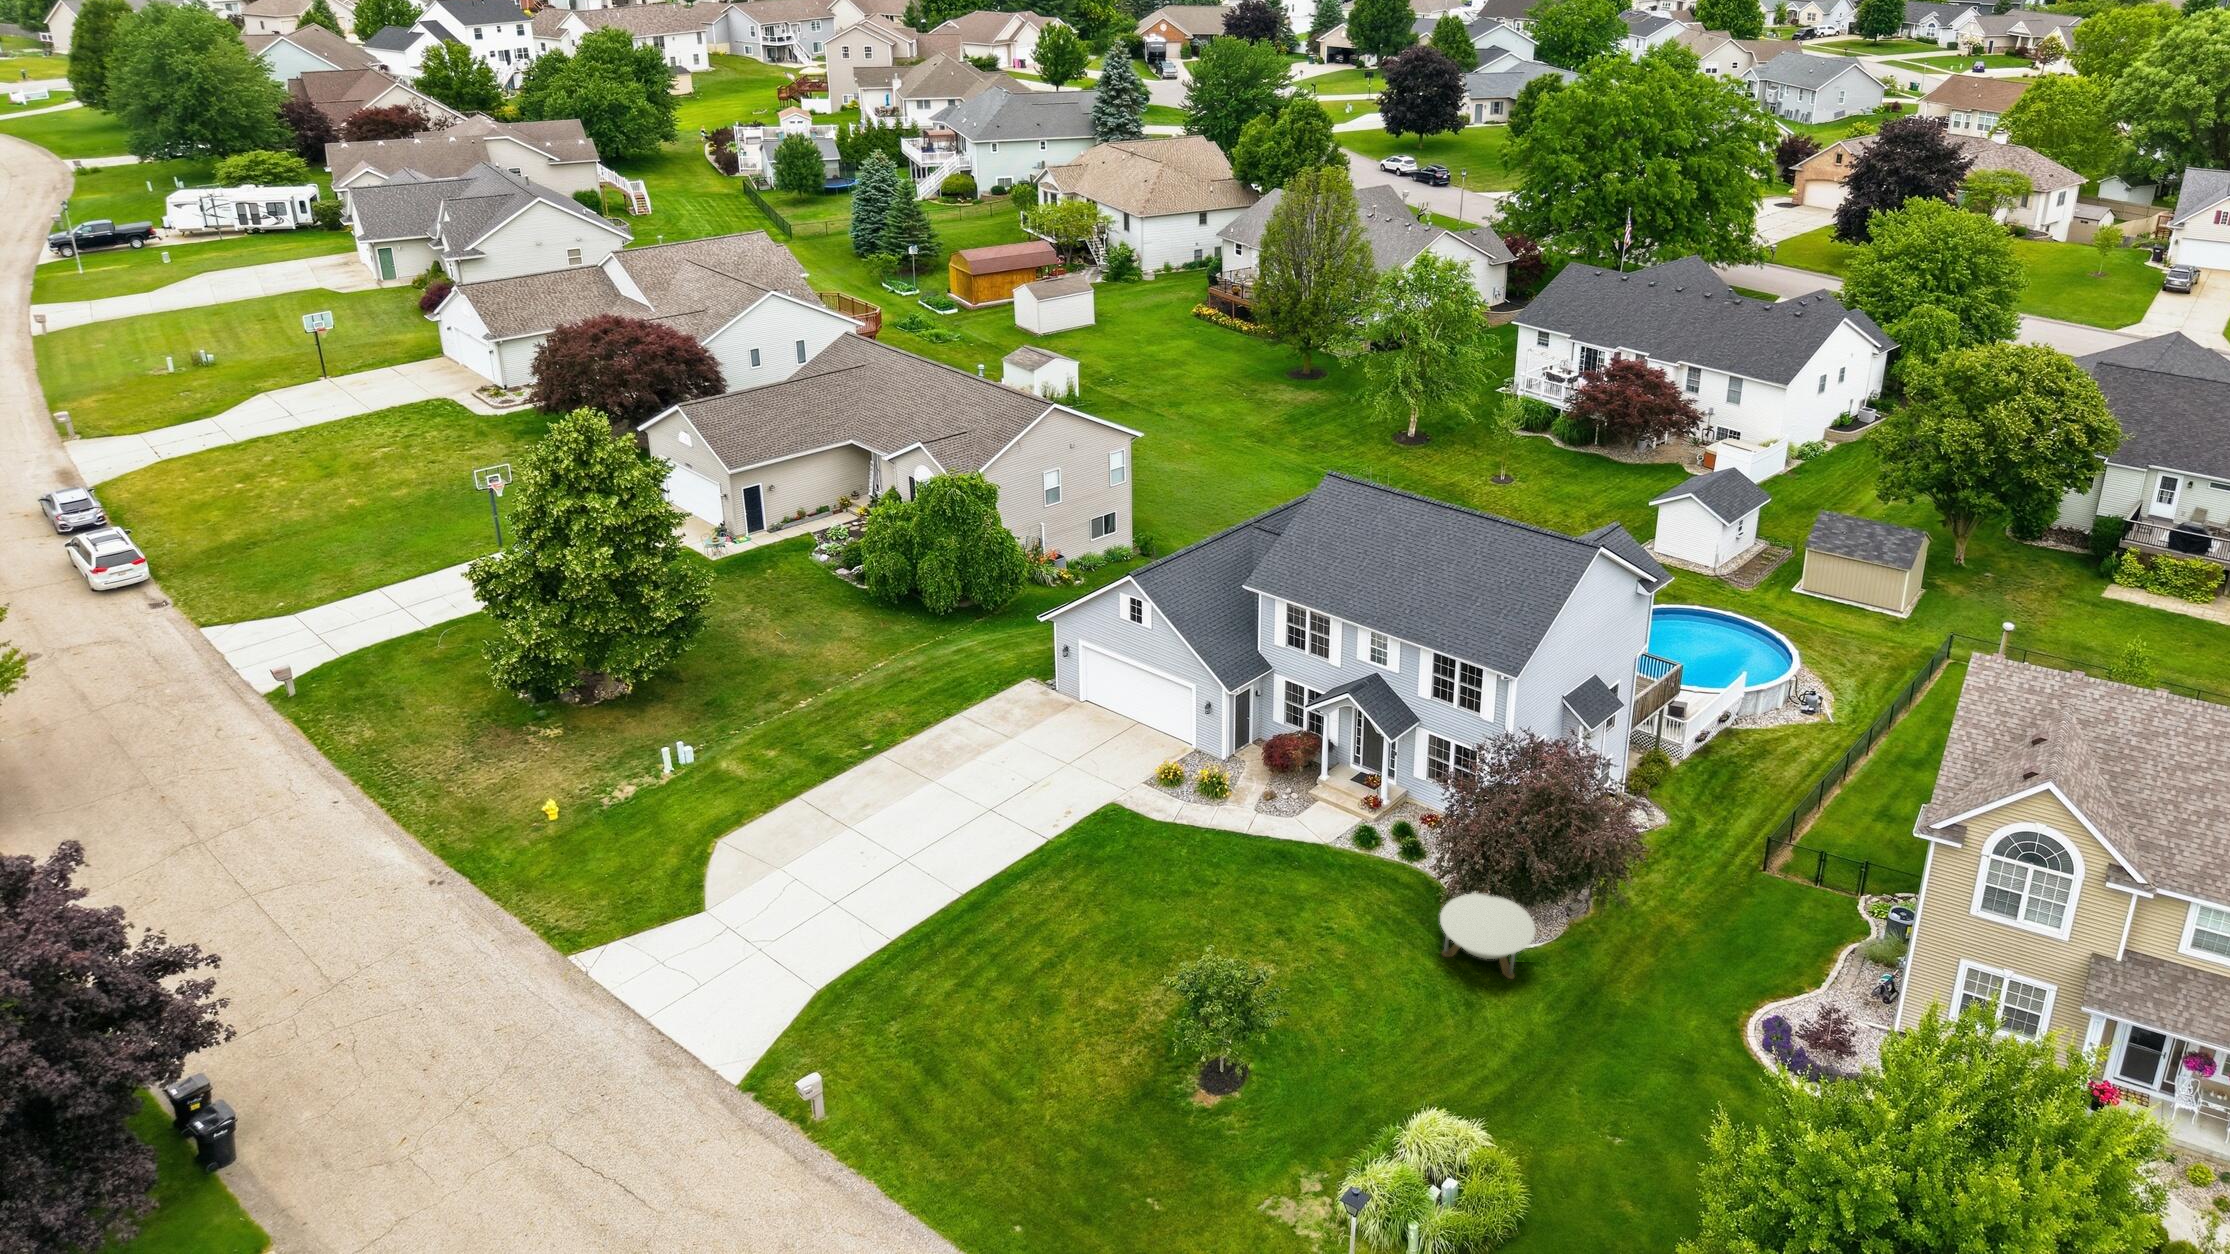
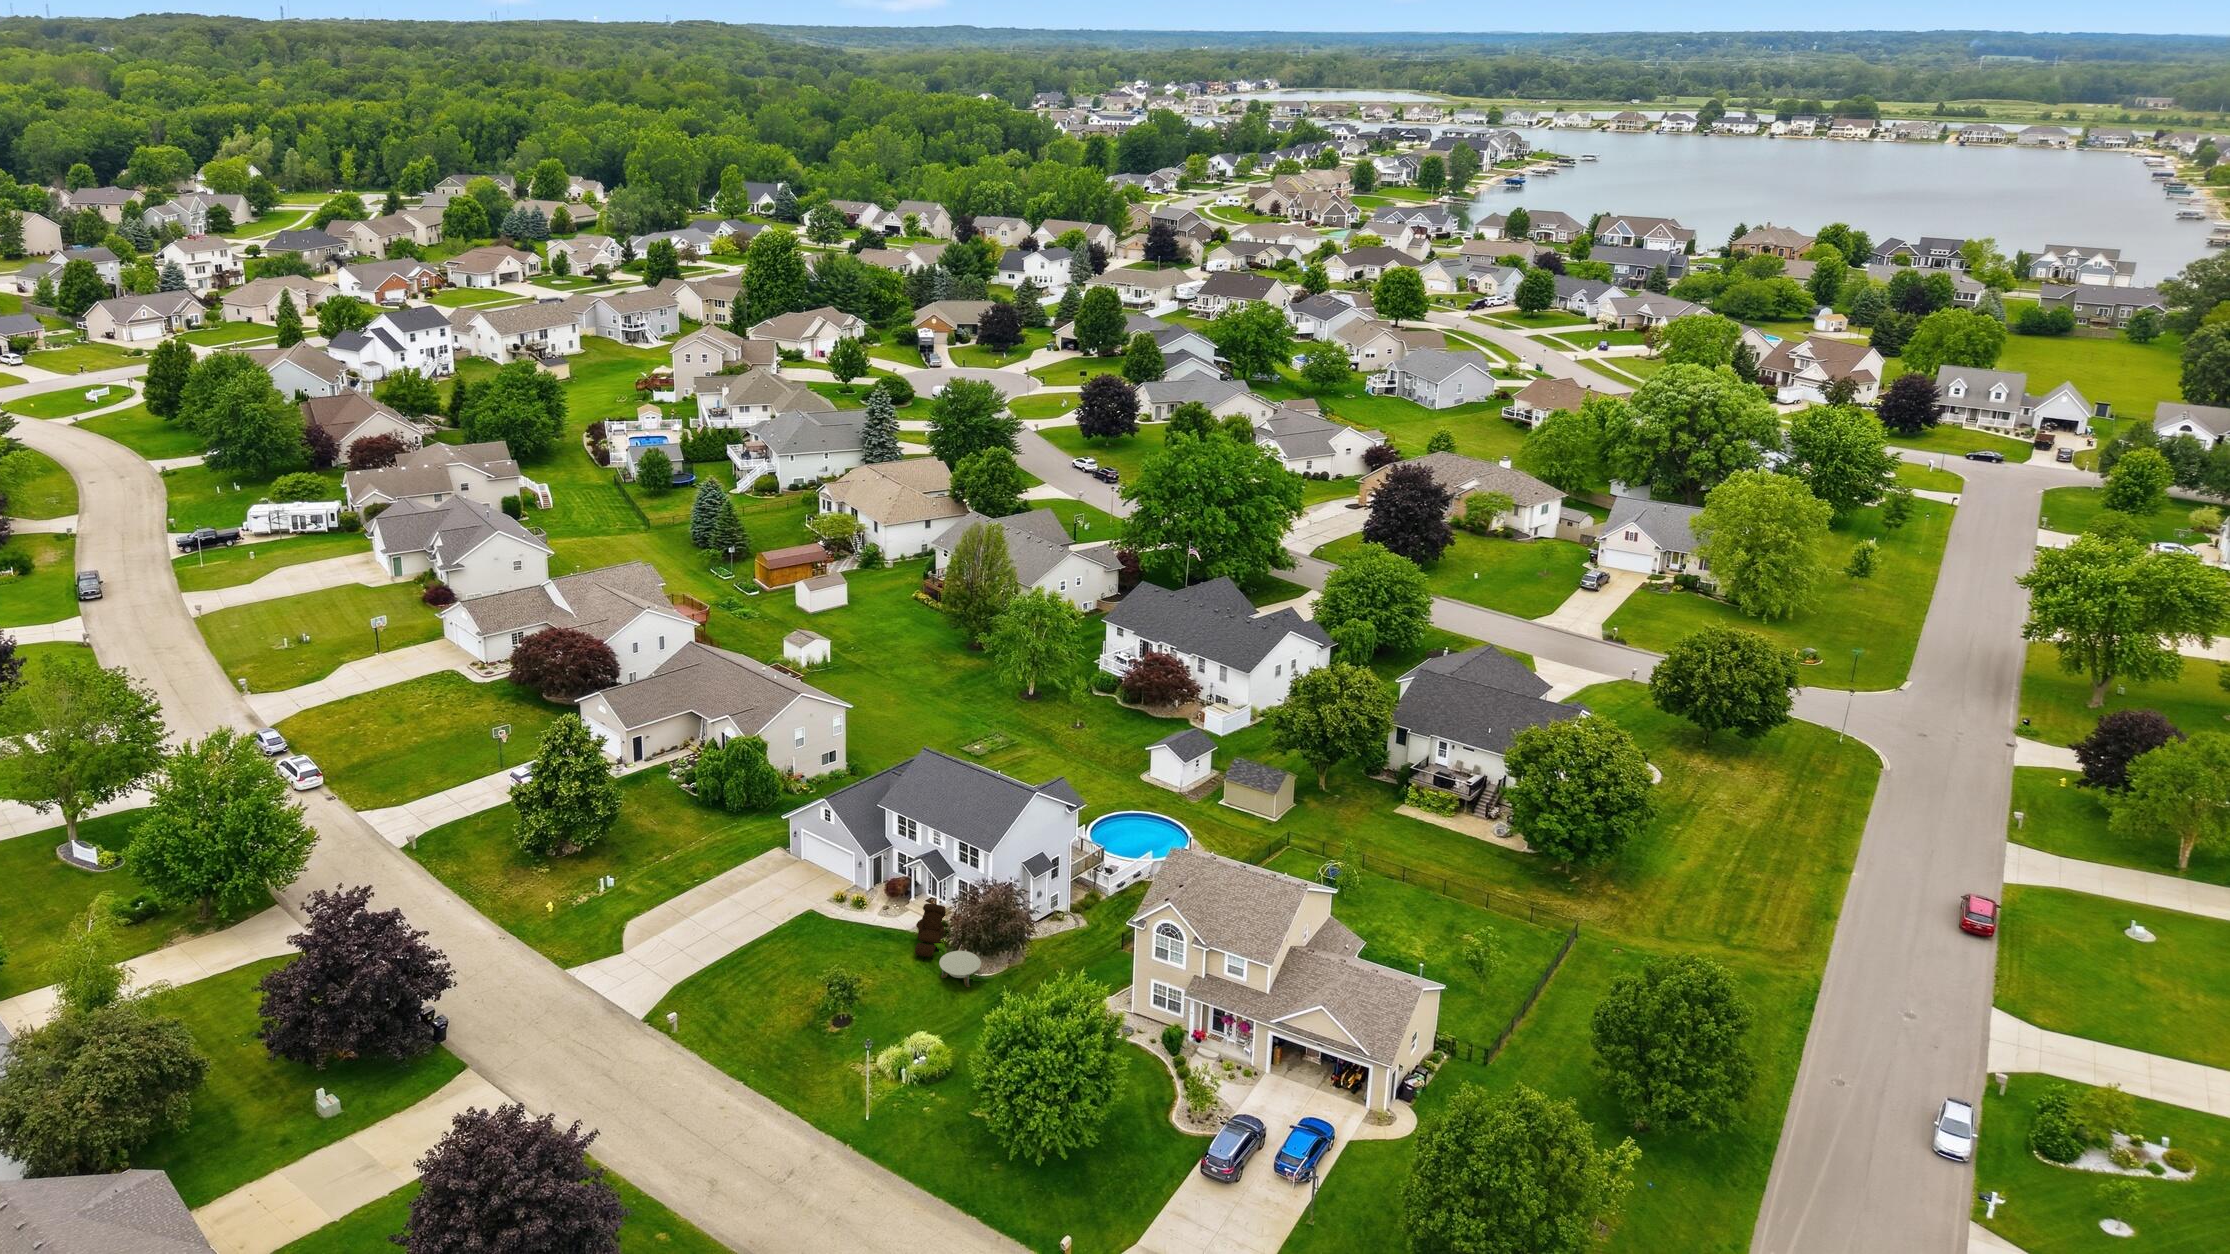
lounge chair: none [1364,789,1434,918] -> present [915,904,946,961]

